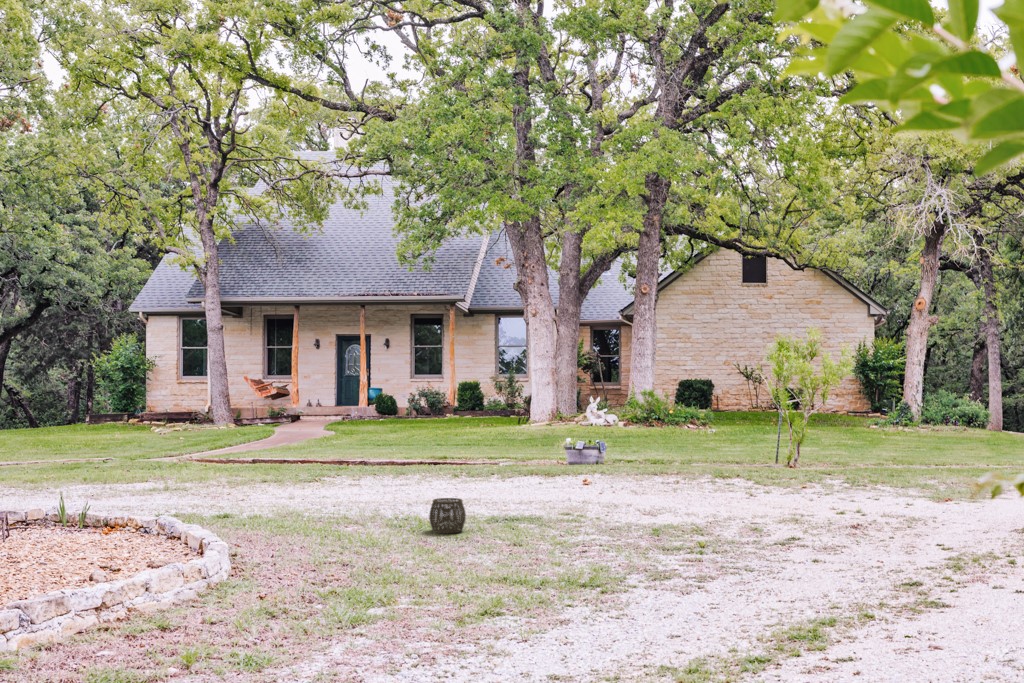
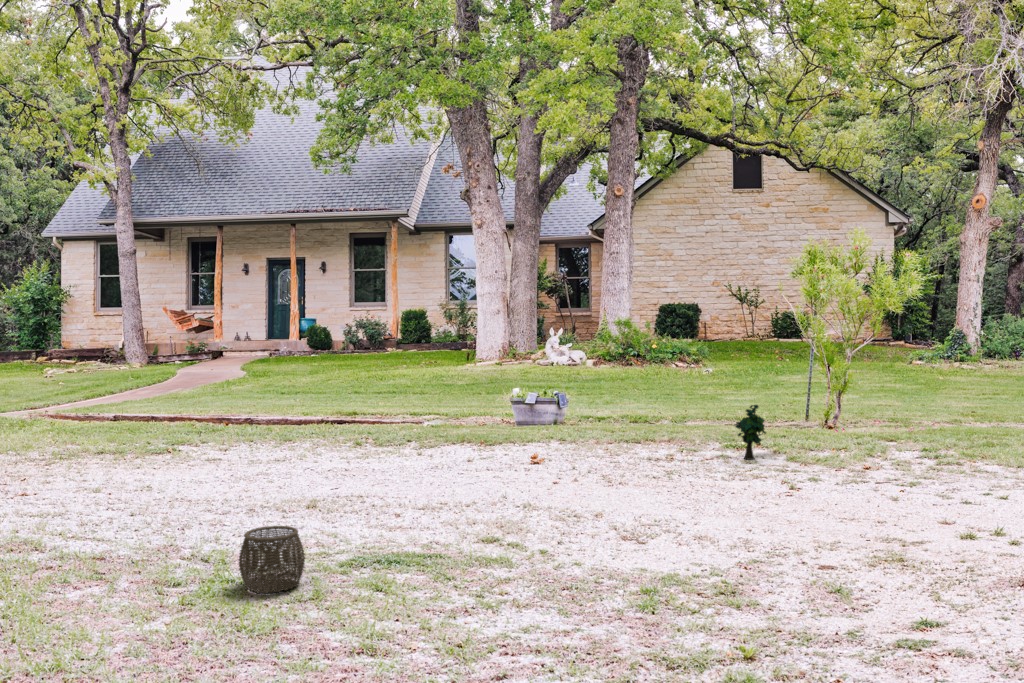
decorative plant: none [724,446,748,485] -> present [734,405,766,460]

